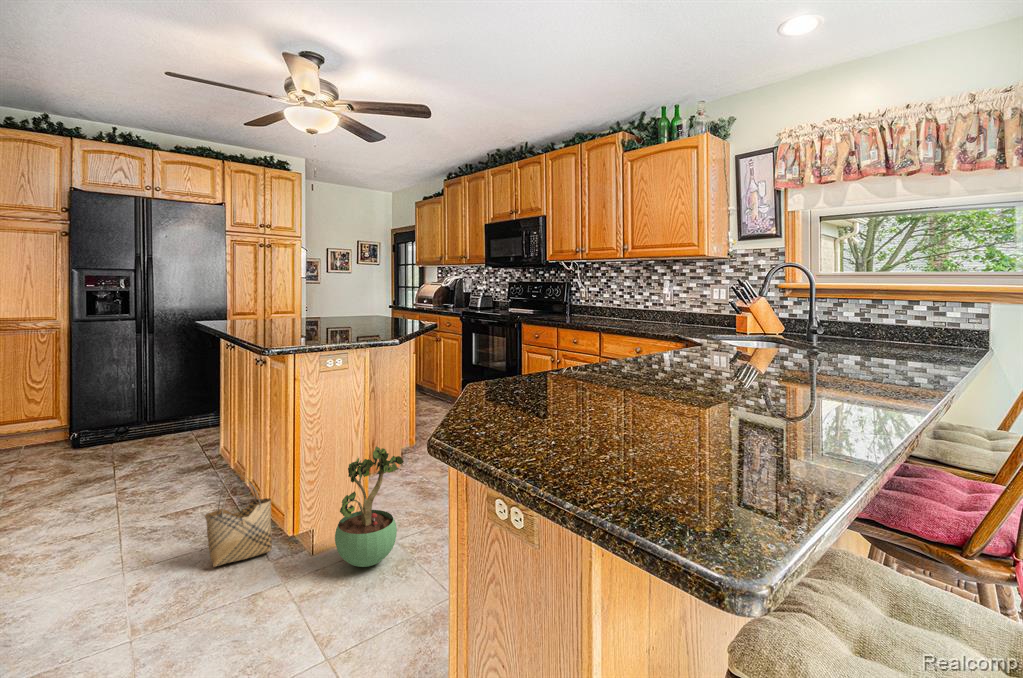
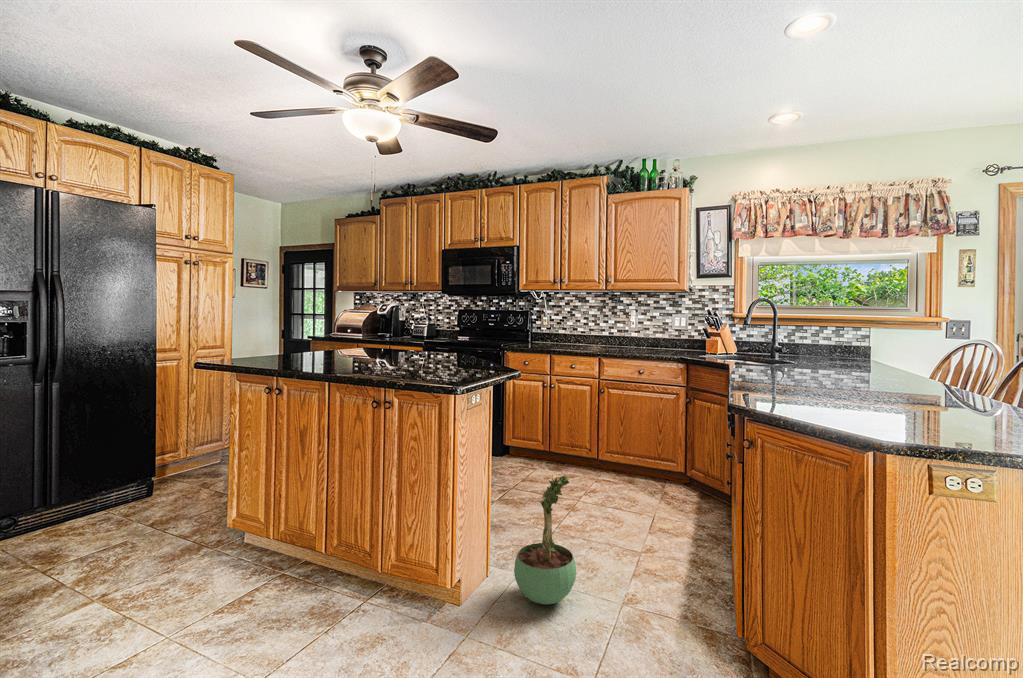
woven basket: present [205,474,272,567] -> none [381,530,437,645]

